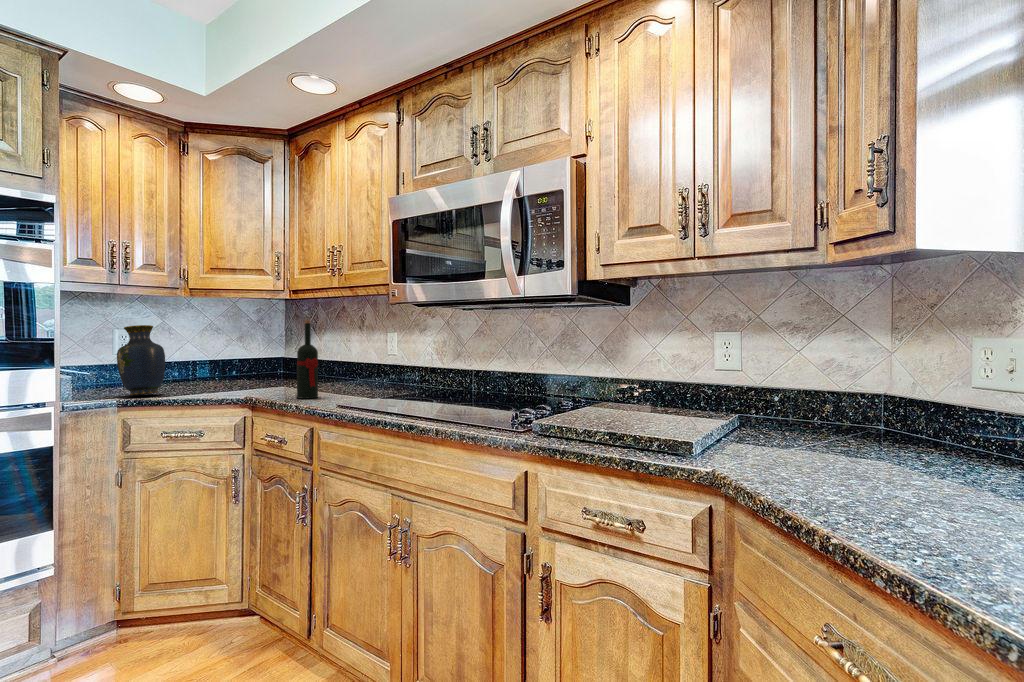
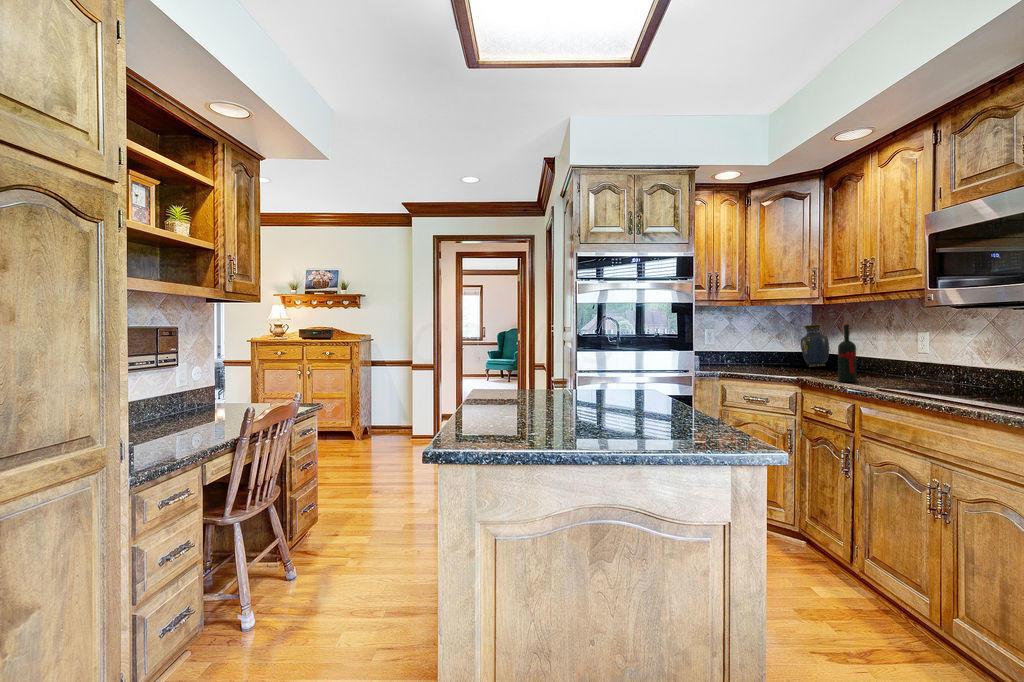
vase: present [117,325,165,395] -> present [801,324,829,367]

